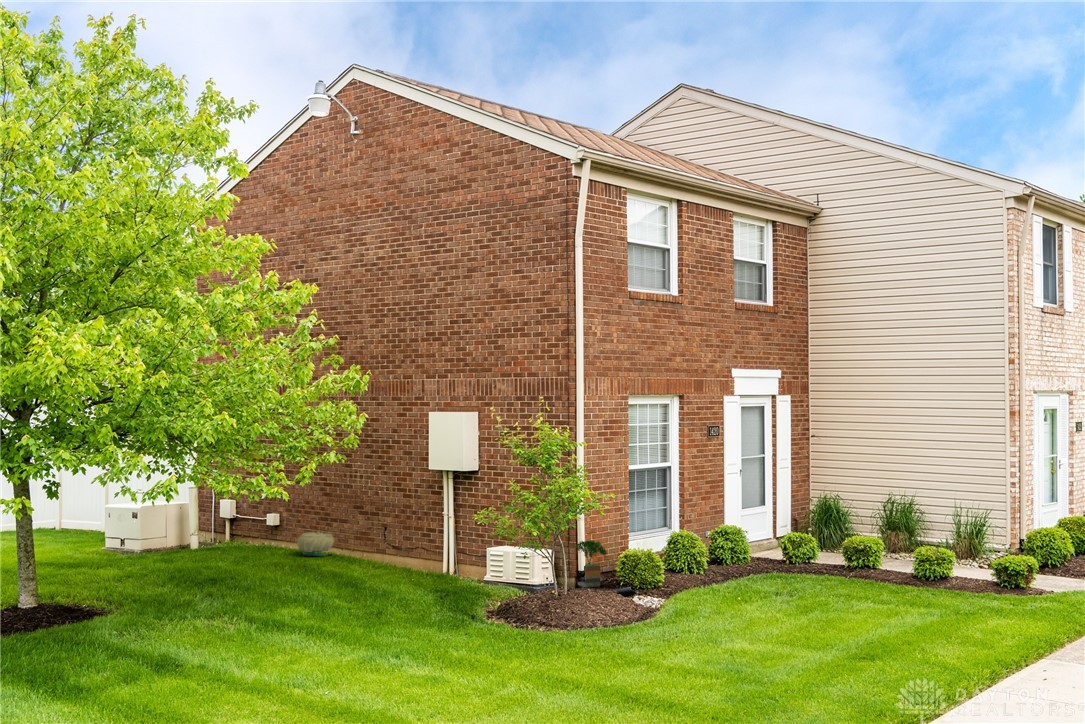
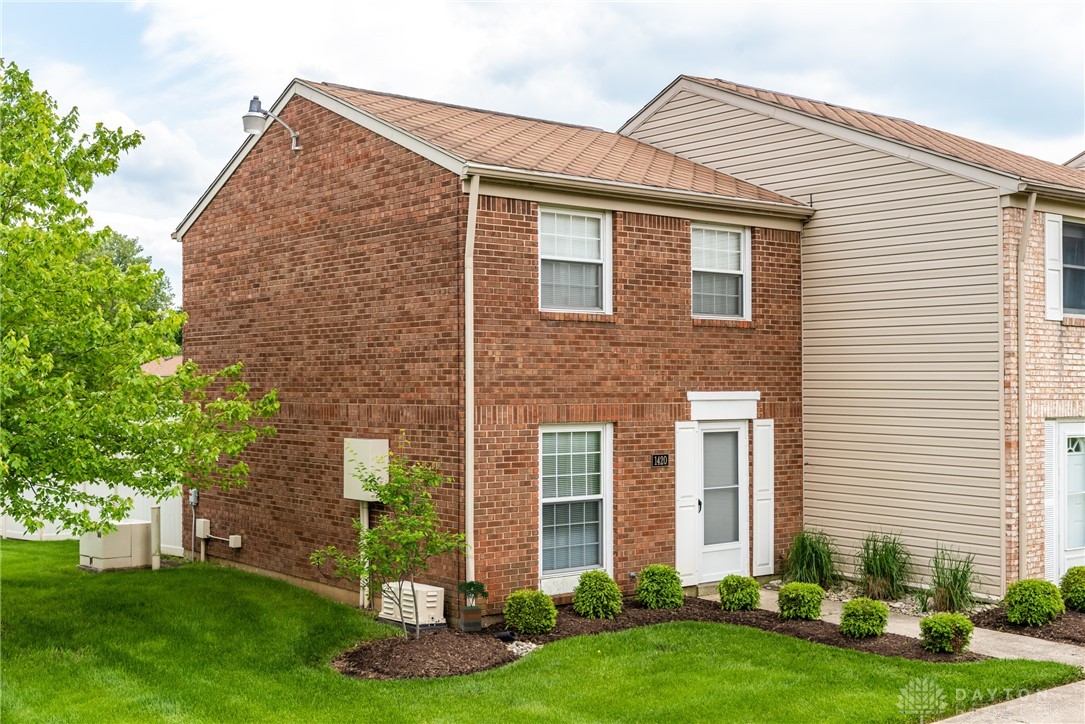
basket: present [297,531,334,556] -> none [238,555,280,580]

